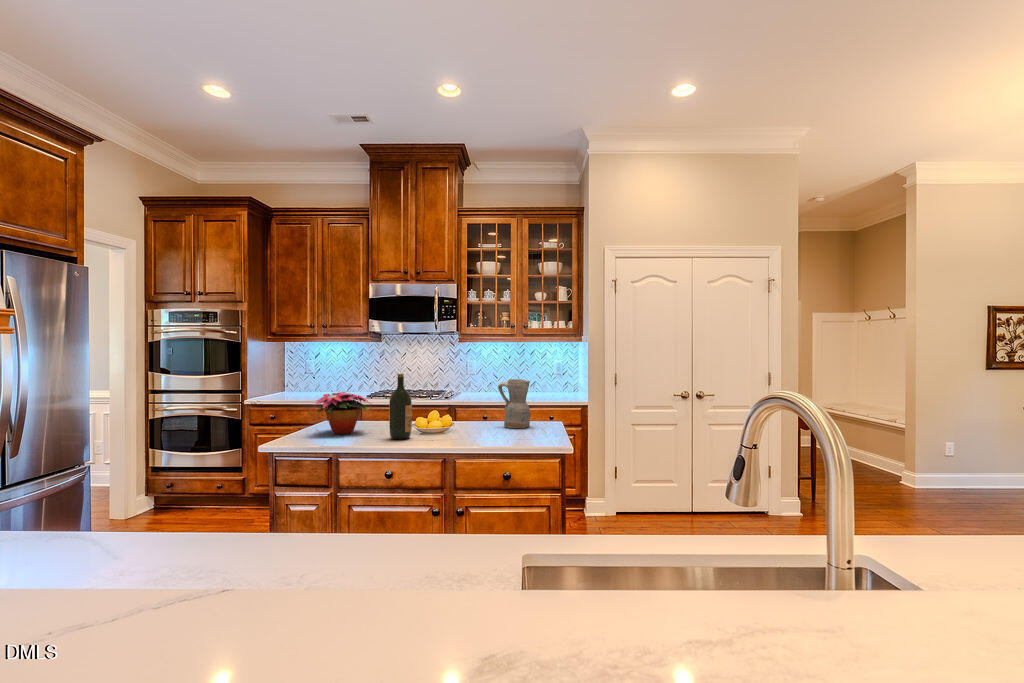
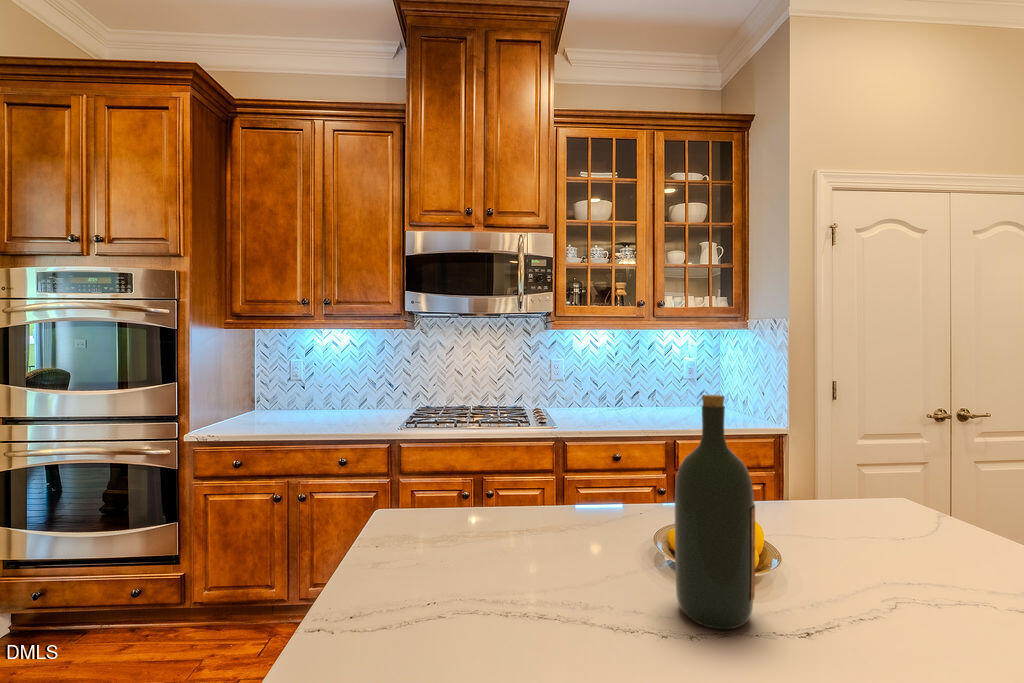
ceramic pitcher: present [498,379,530,428] -> none [843,399,937,529]
flower arrangement: present [315,391,371,434] -> none [391,444,586,591]

